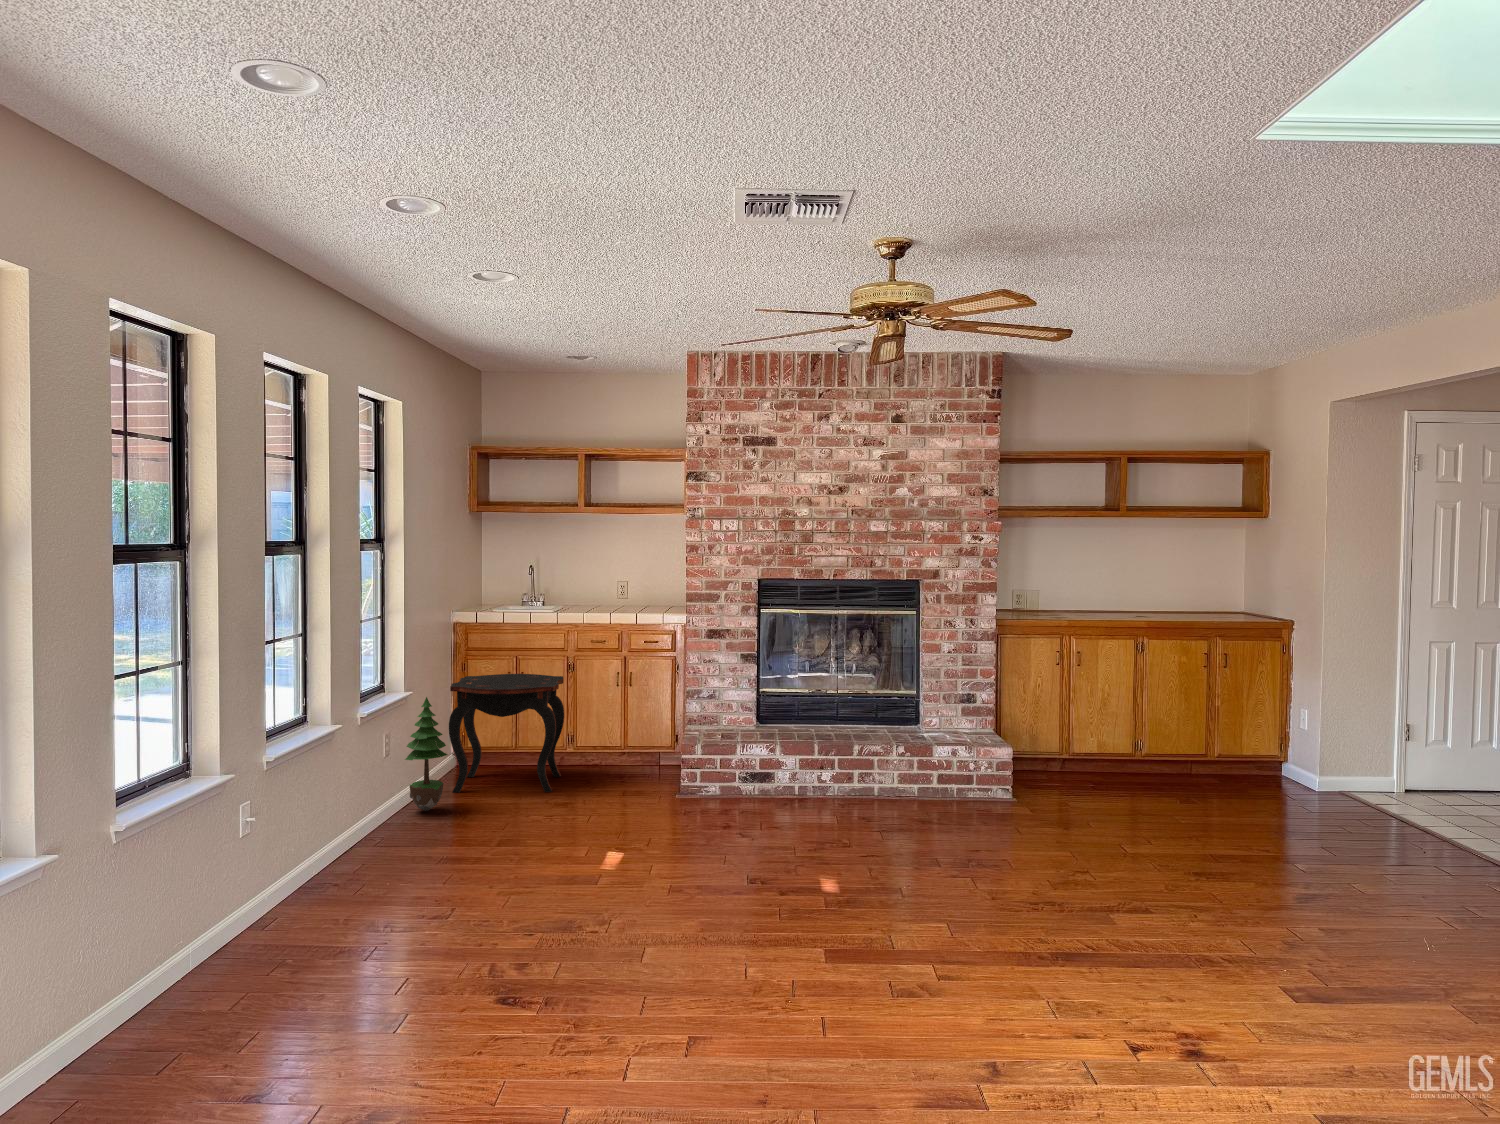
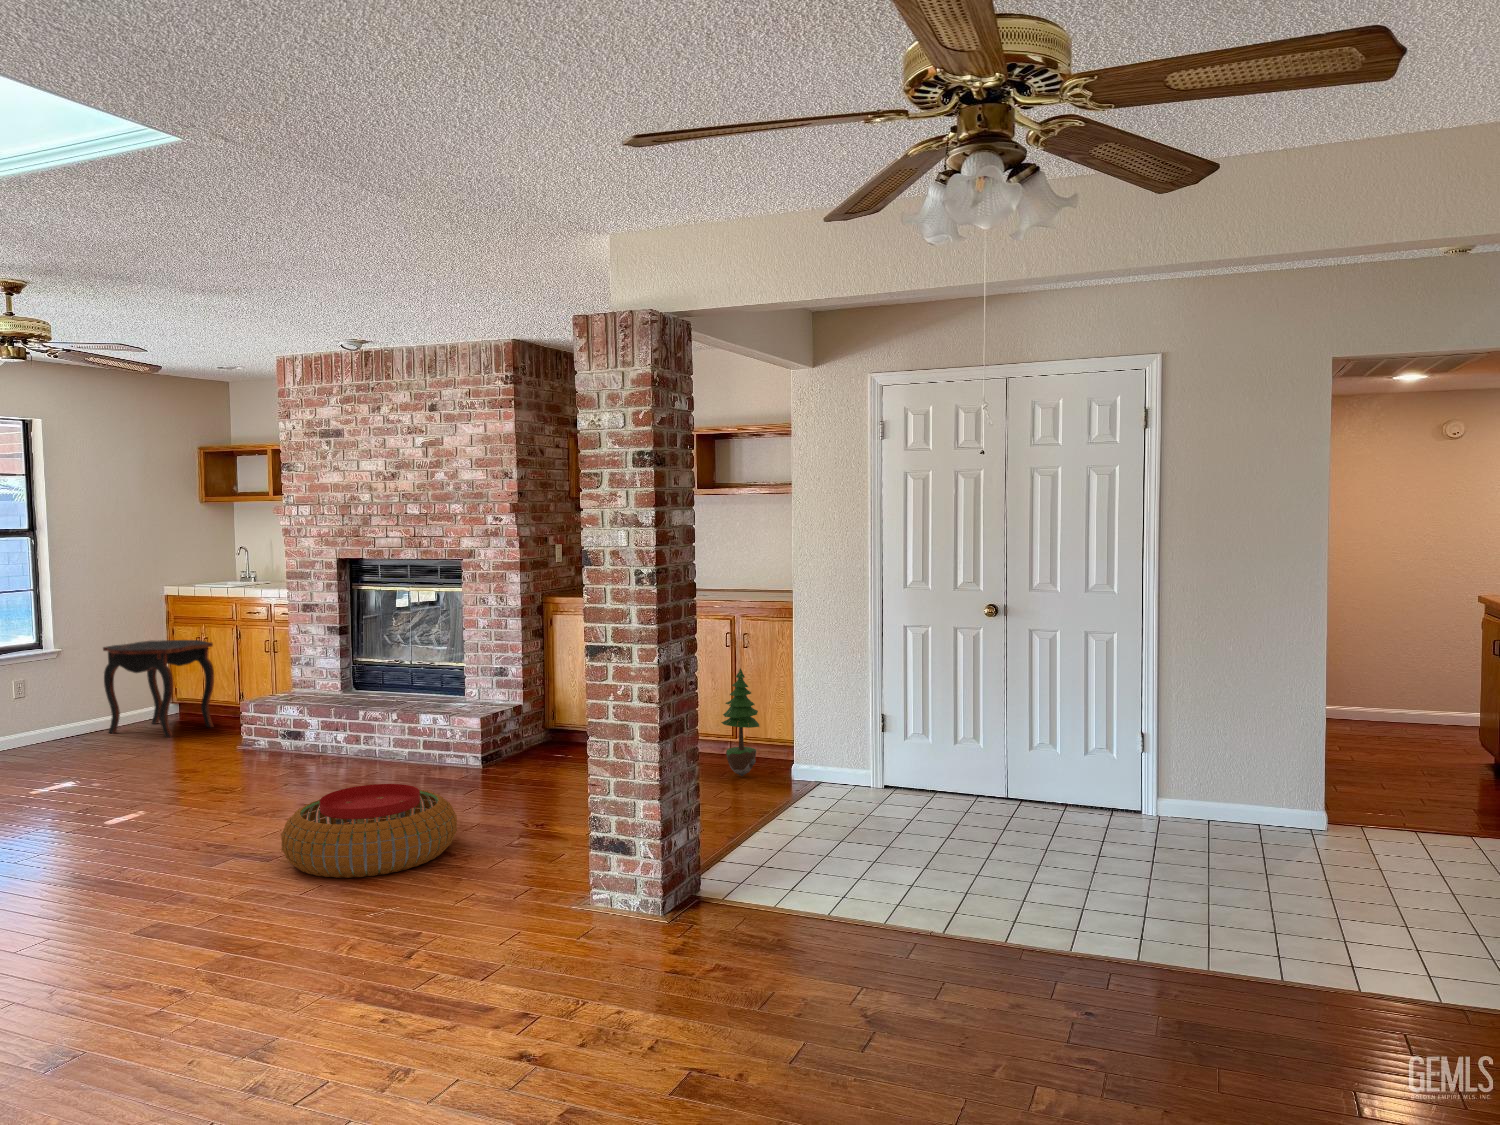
potted tree: present [405,697,447,811] -> present [721,668,759,776]
pouf: none [1156,822,1354,927] -> present [281,784,457,878]

